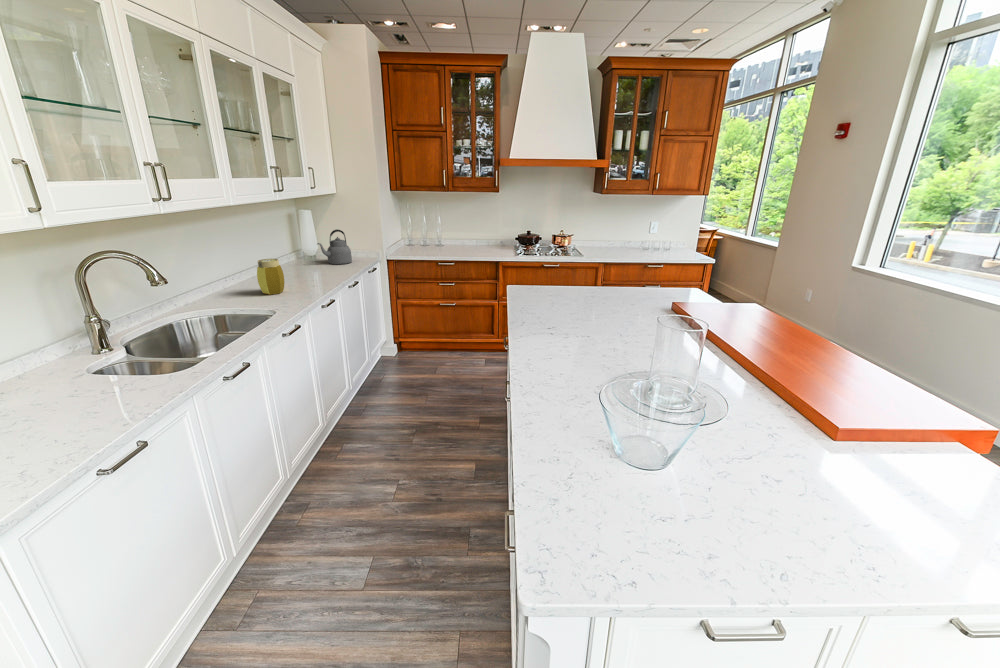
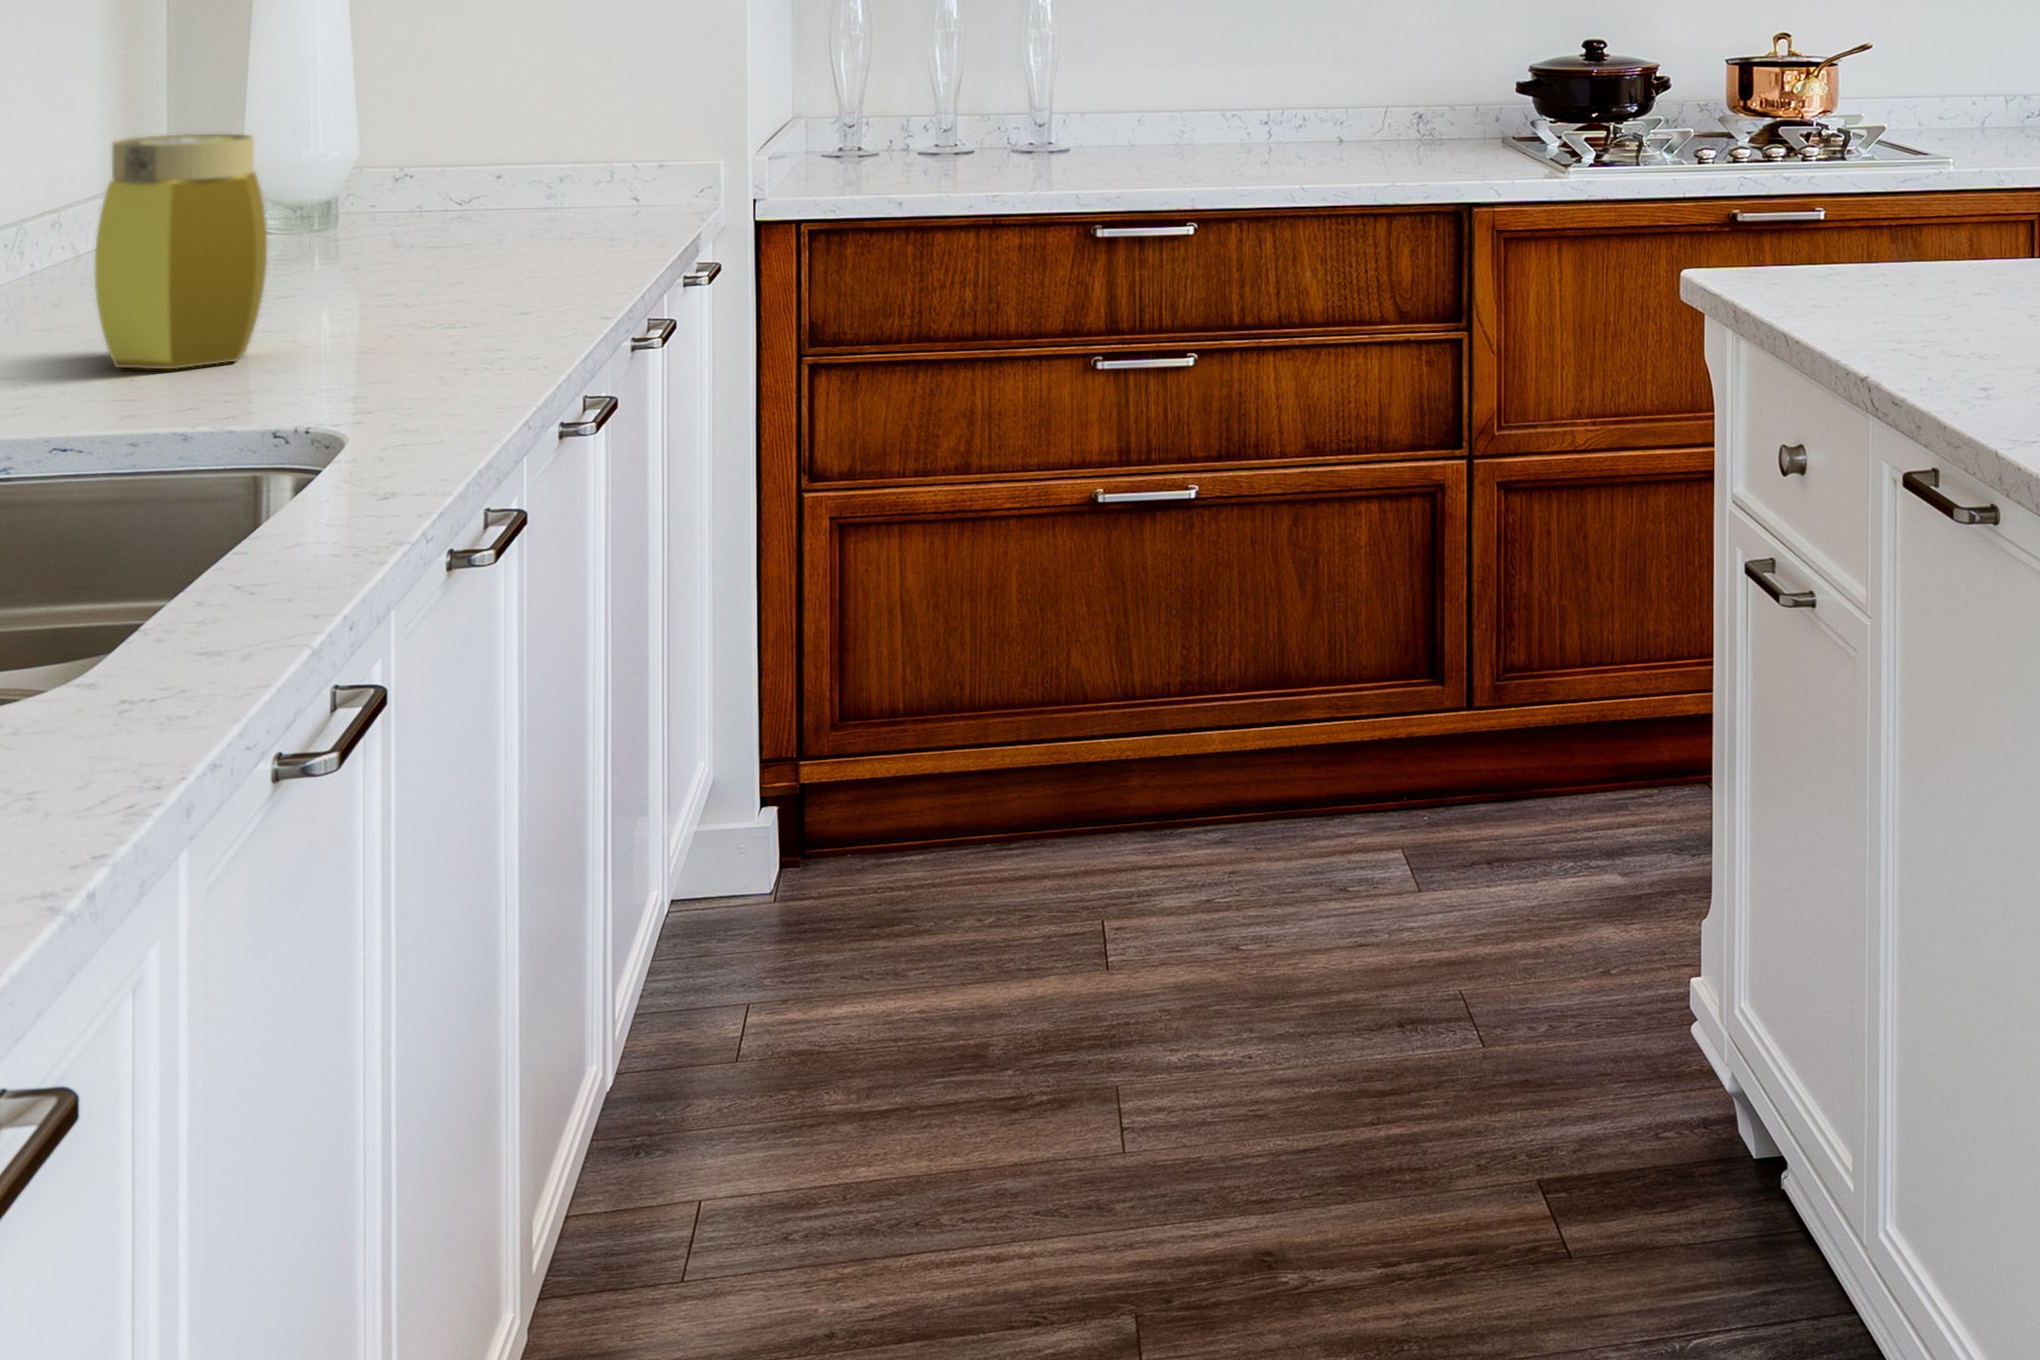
kettle: present [317,229,352,264] -> none [352,16,561,235]

